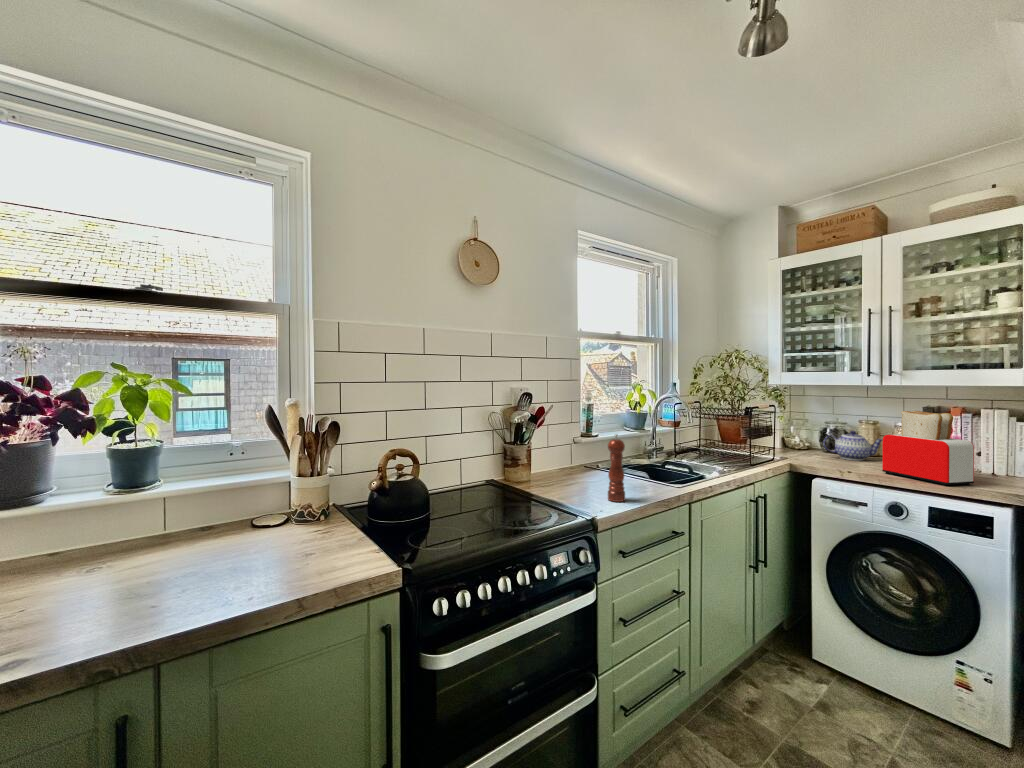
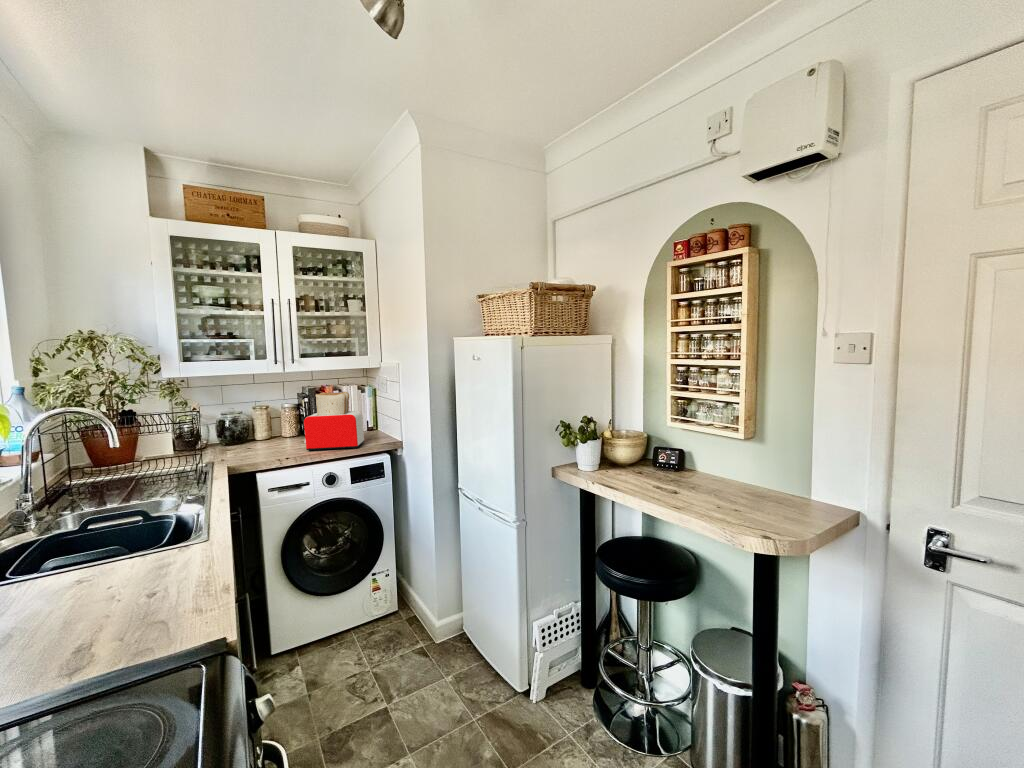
teapot: present [823,431,882,461] -> none [234,419,283,448]
pepper mill: present [608,434,625,502] -> none [109,495,158,612]

